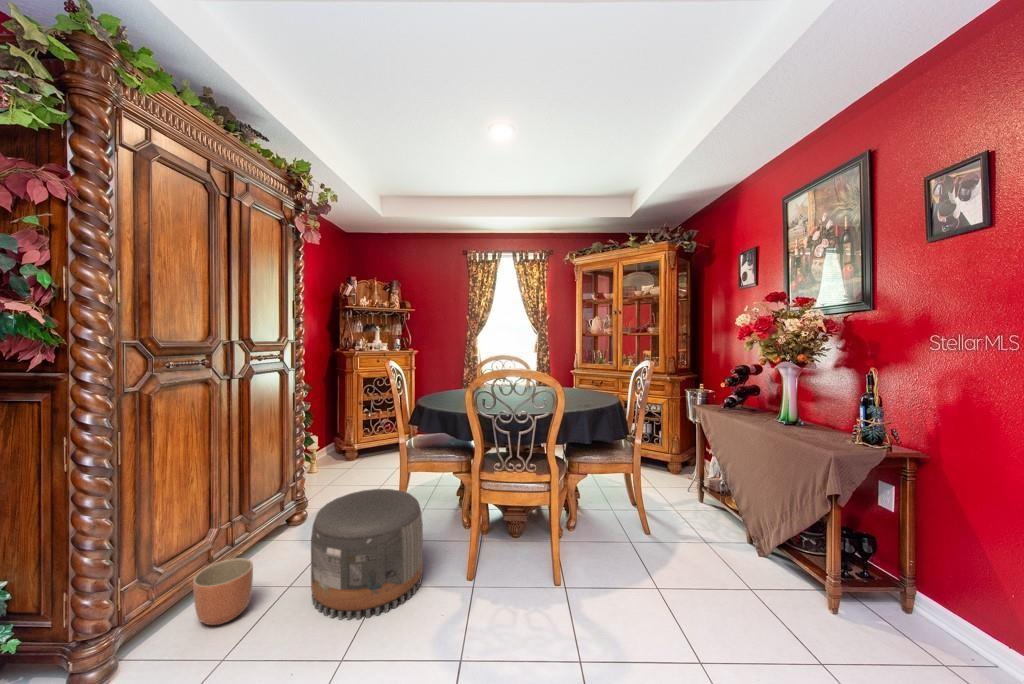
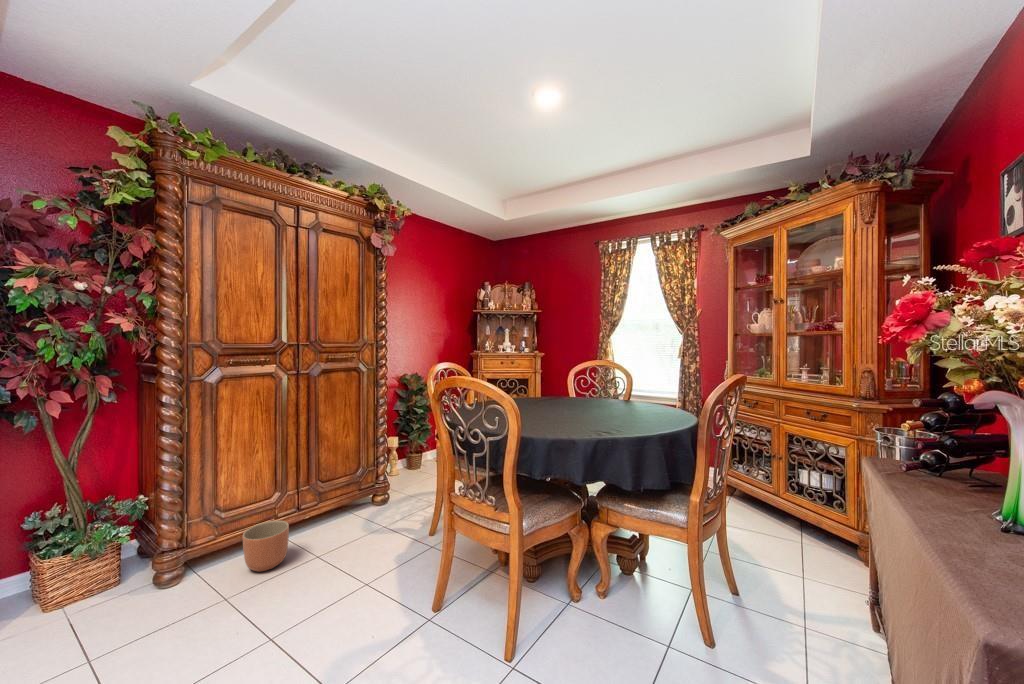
pouf: present [311,489,423,620] -> none [309,487,418,613]

